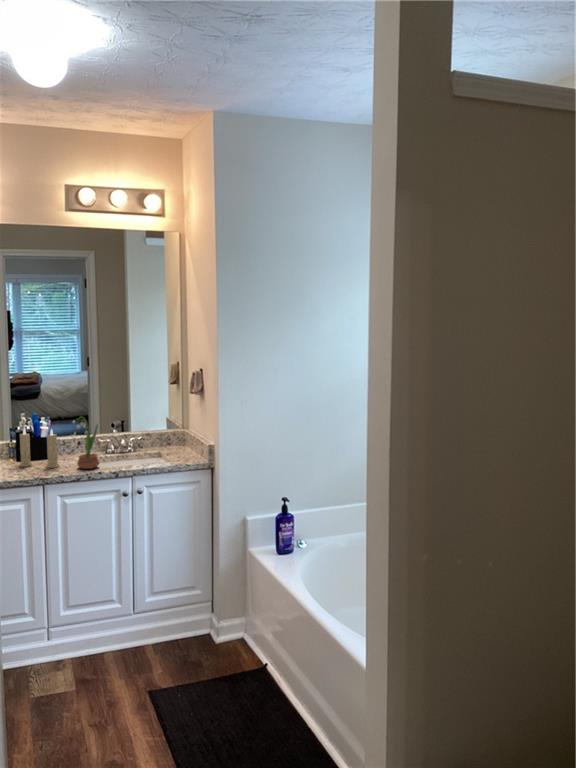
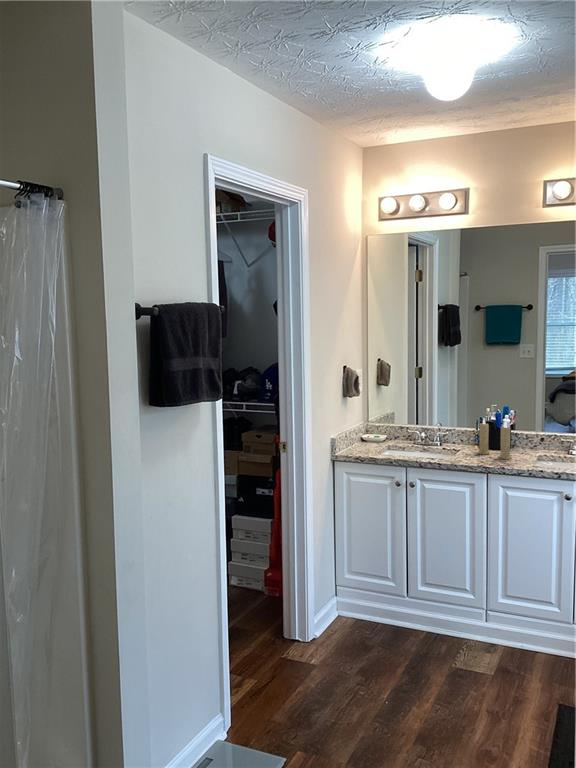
potted flower: present [73,416,99,469] -> none [521,411,548,465]

